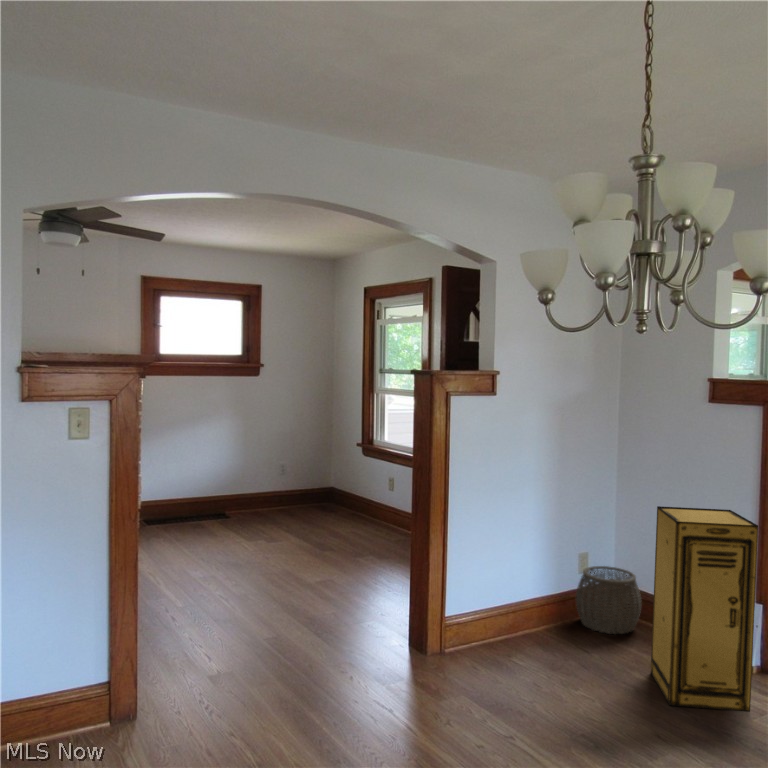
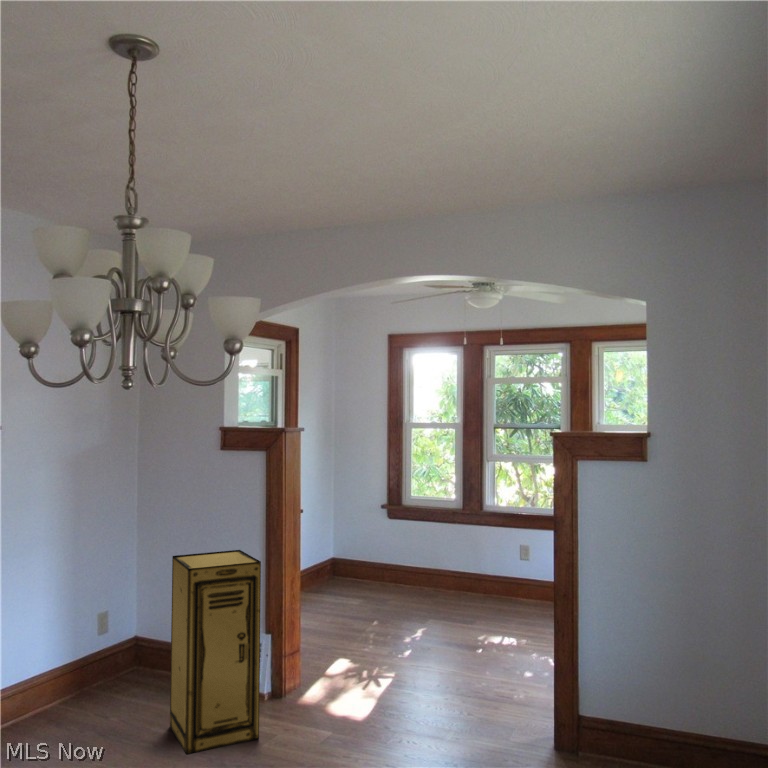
woven basket: present [576,566,641,634] -> none [94,624,164,697]

